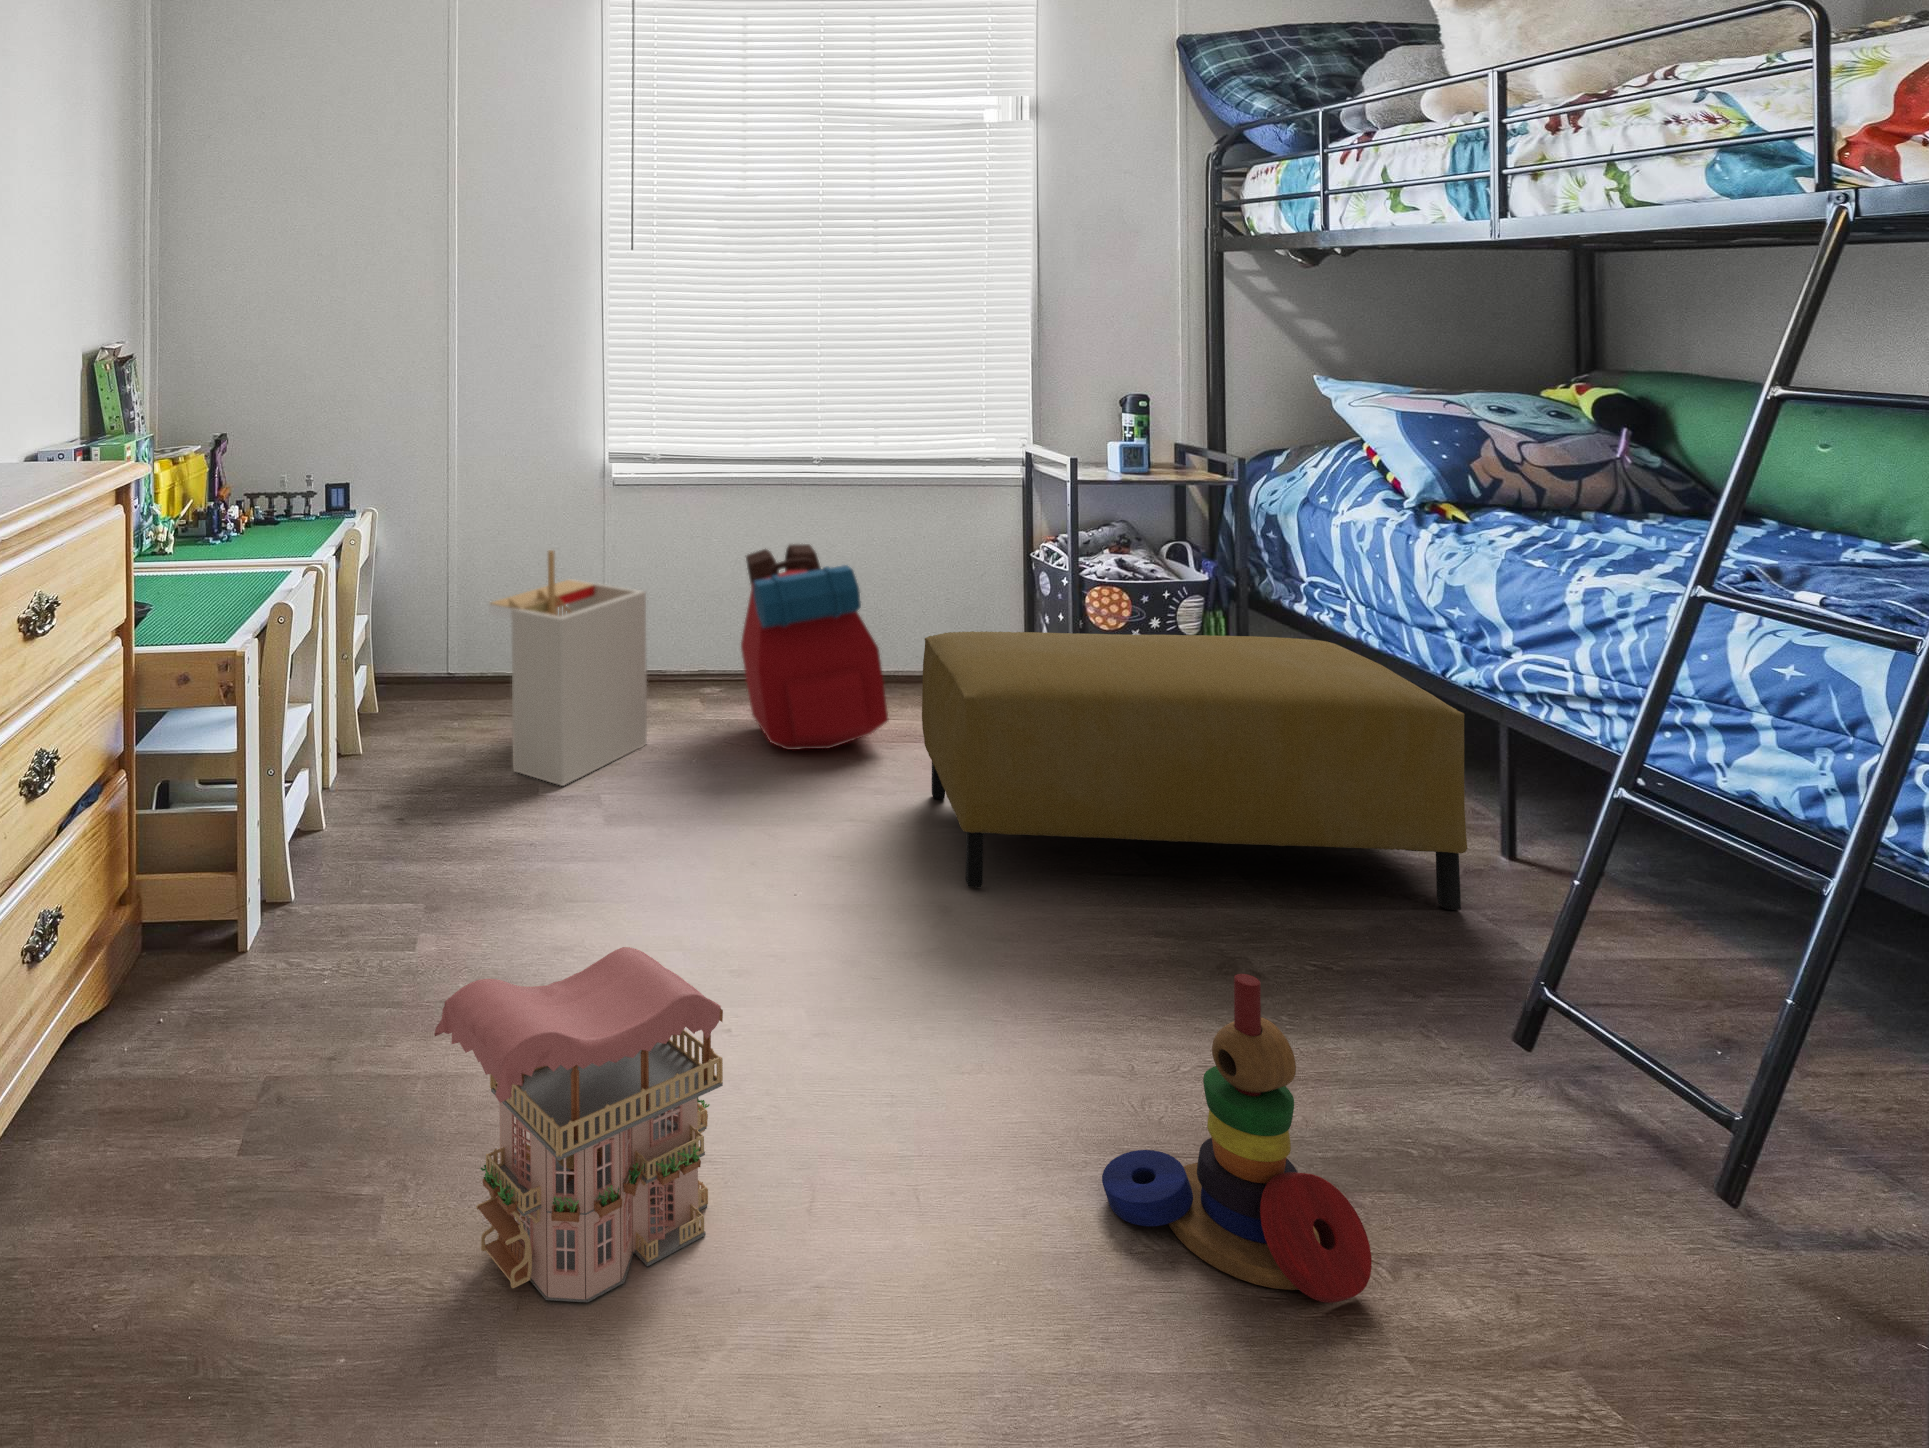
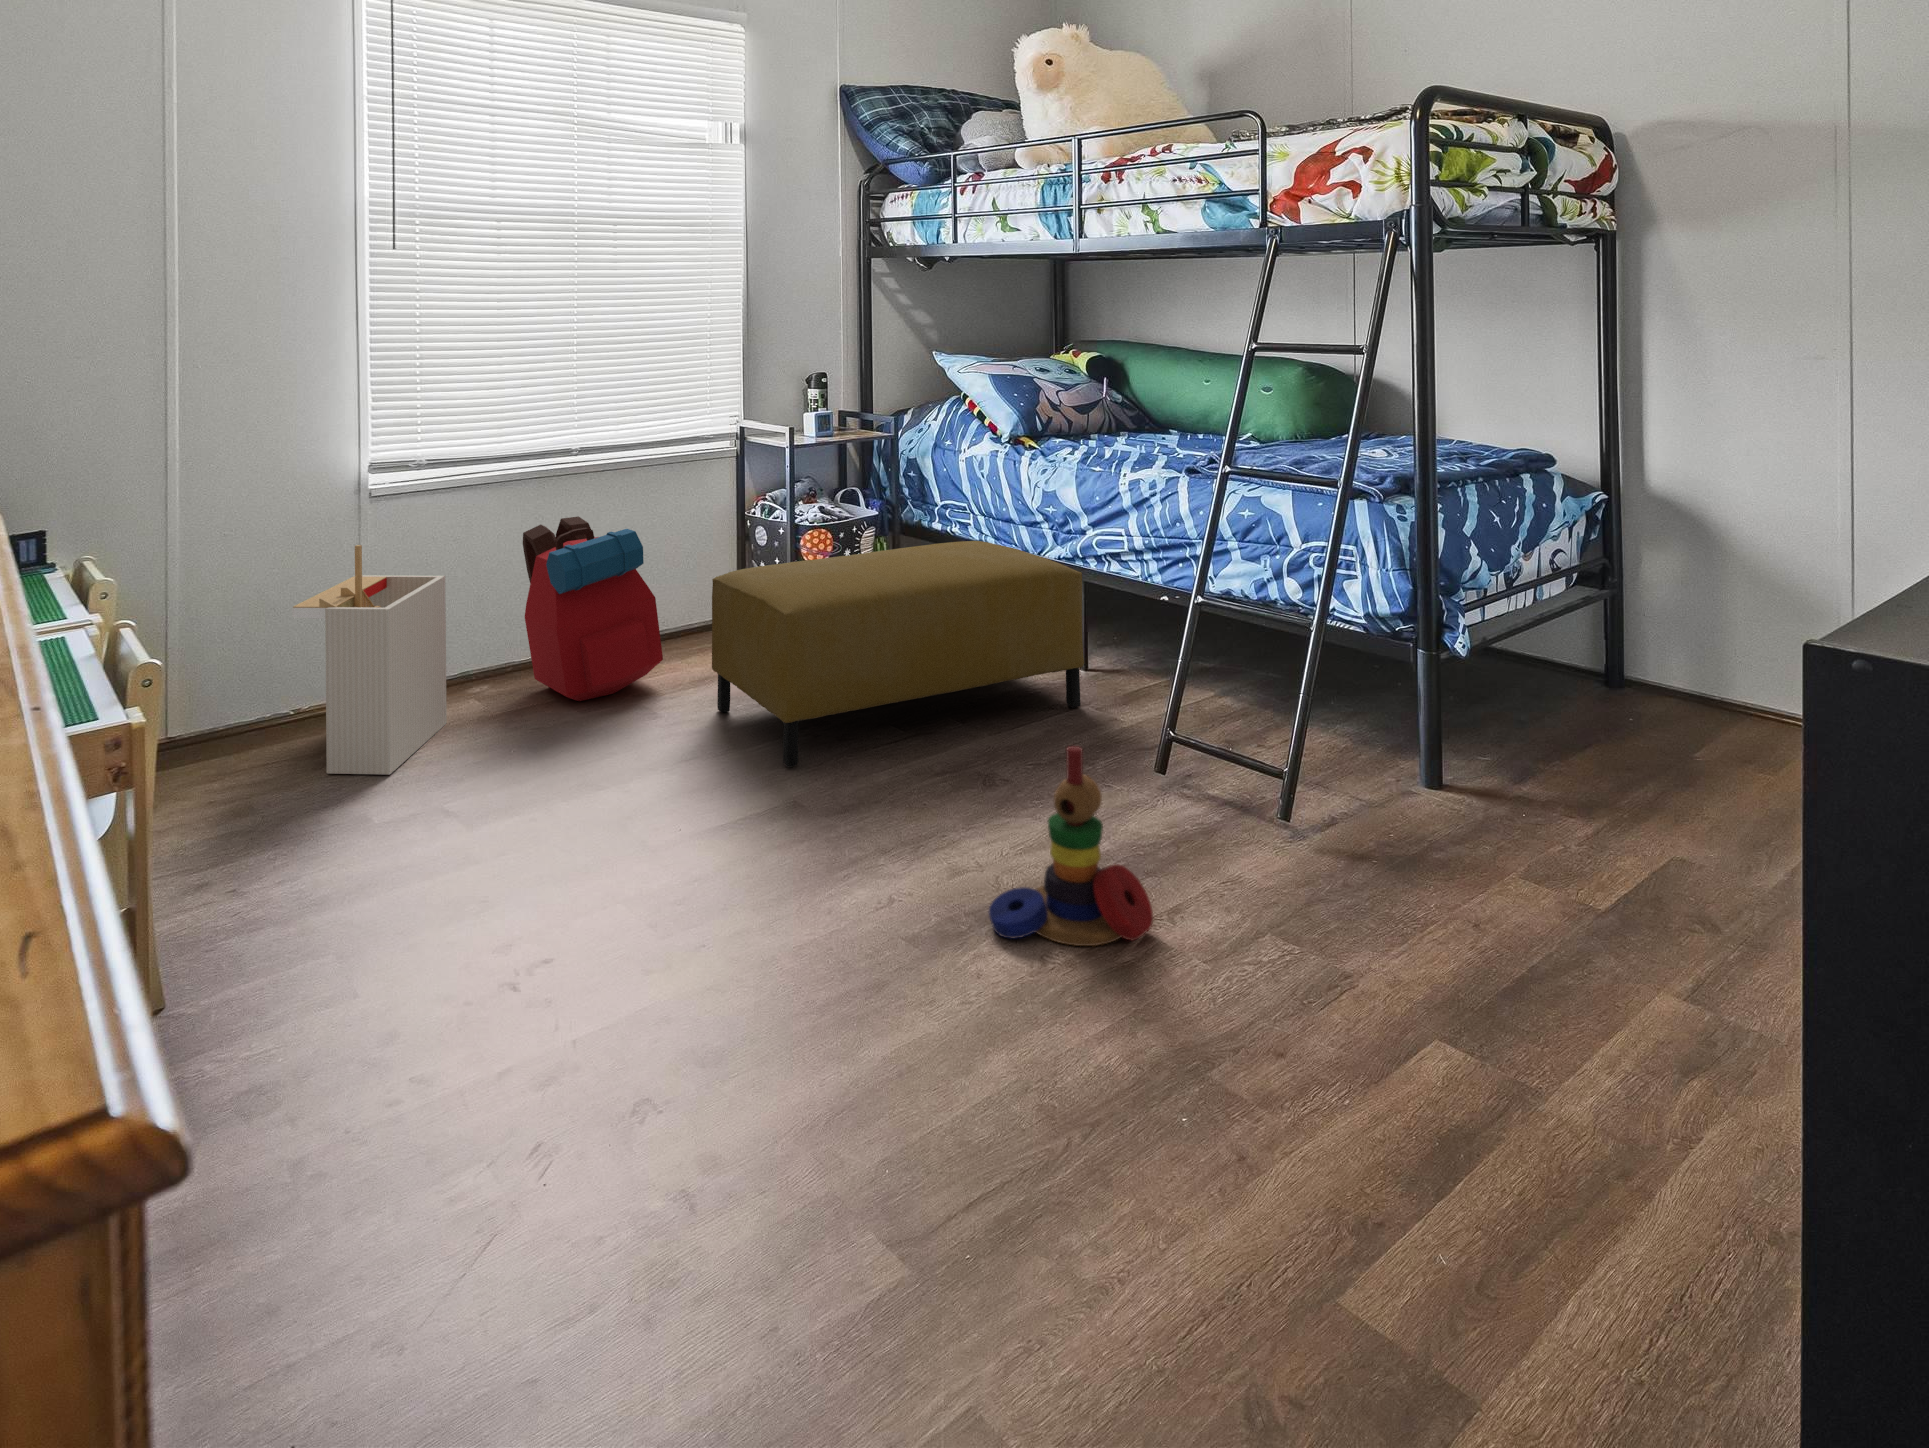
toy house: present [434,947,723,1302] -> none [564,841,771,1145]

